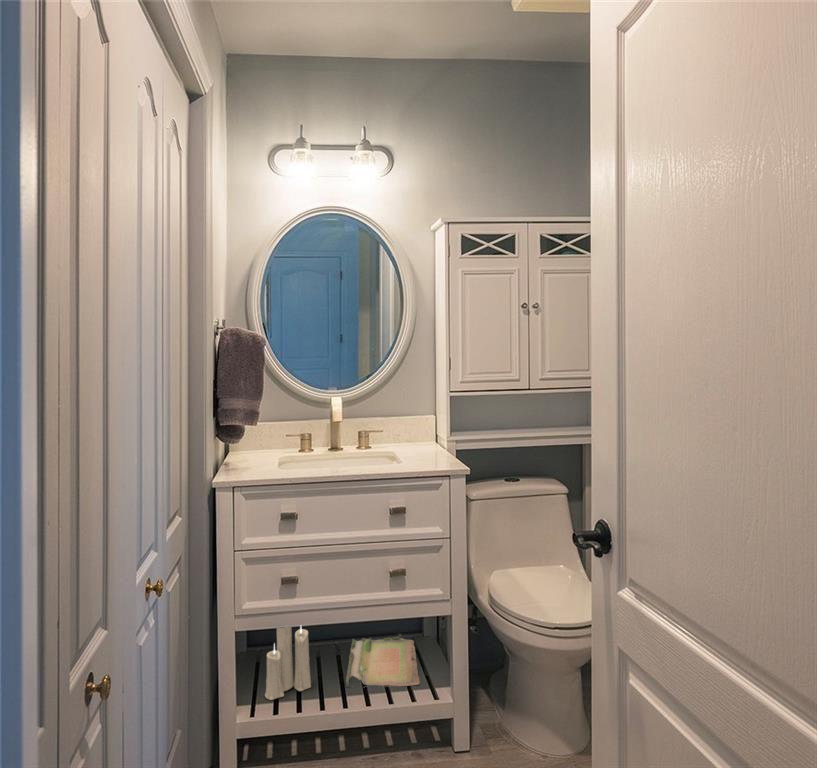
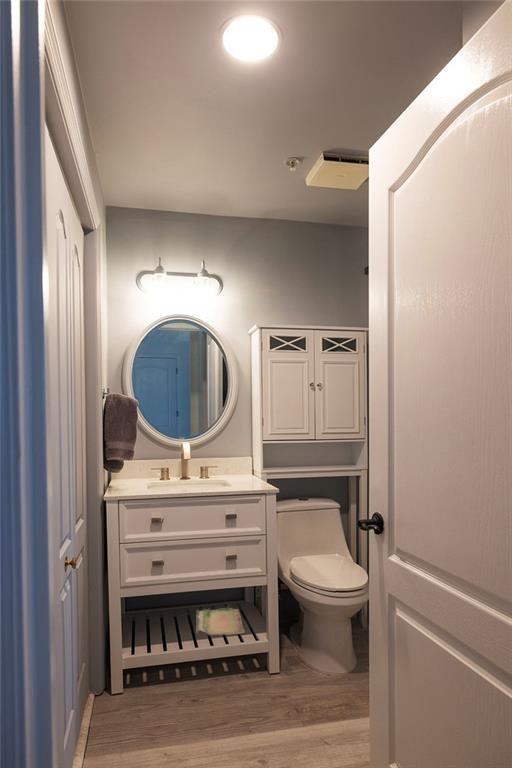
candle: present [265,627,311,700] -> none [144,573,173,645]

